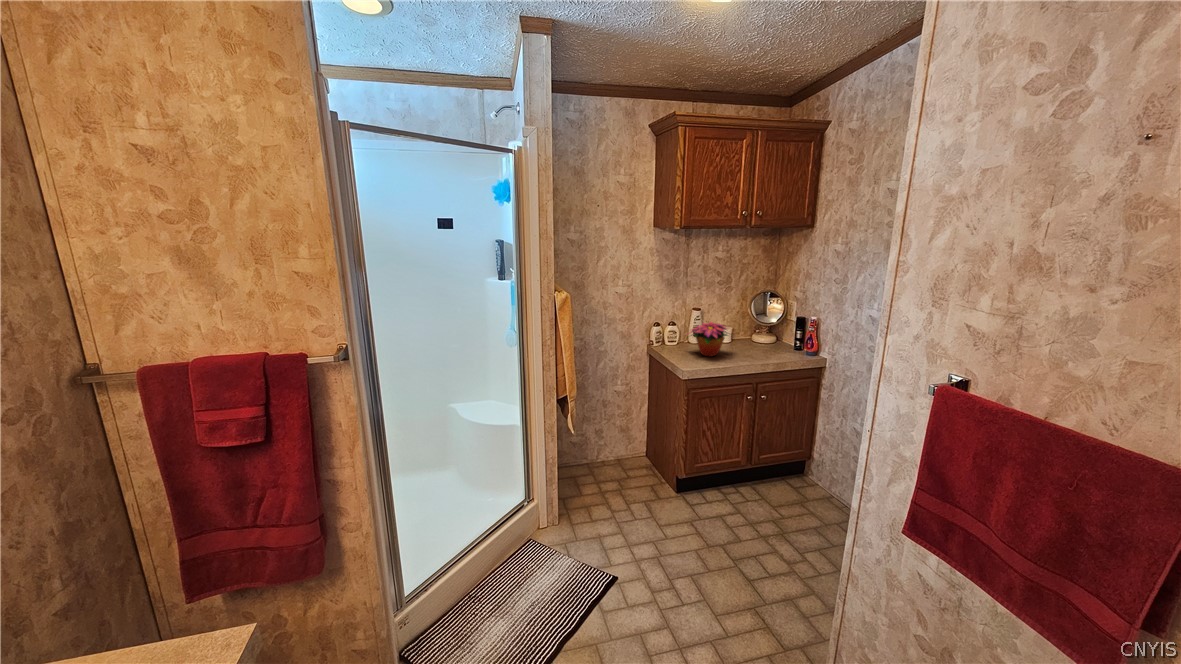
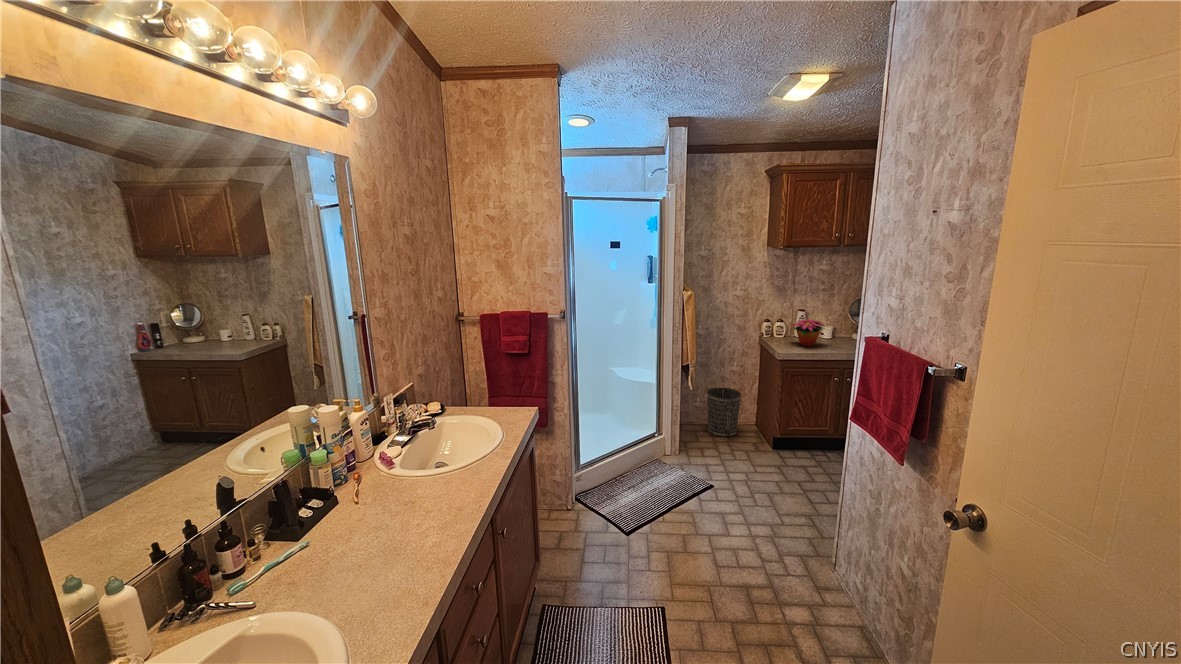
wastebasket: none [590,415,633,483] -> present [707,388,741,437]

